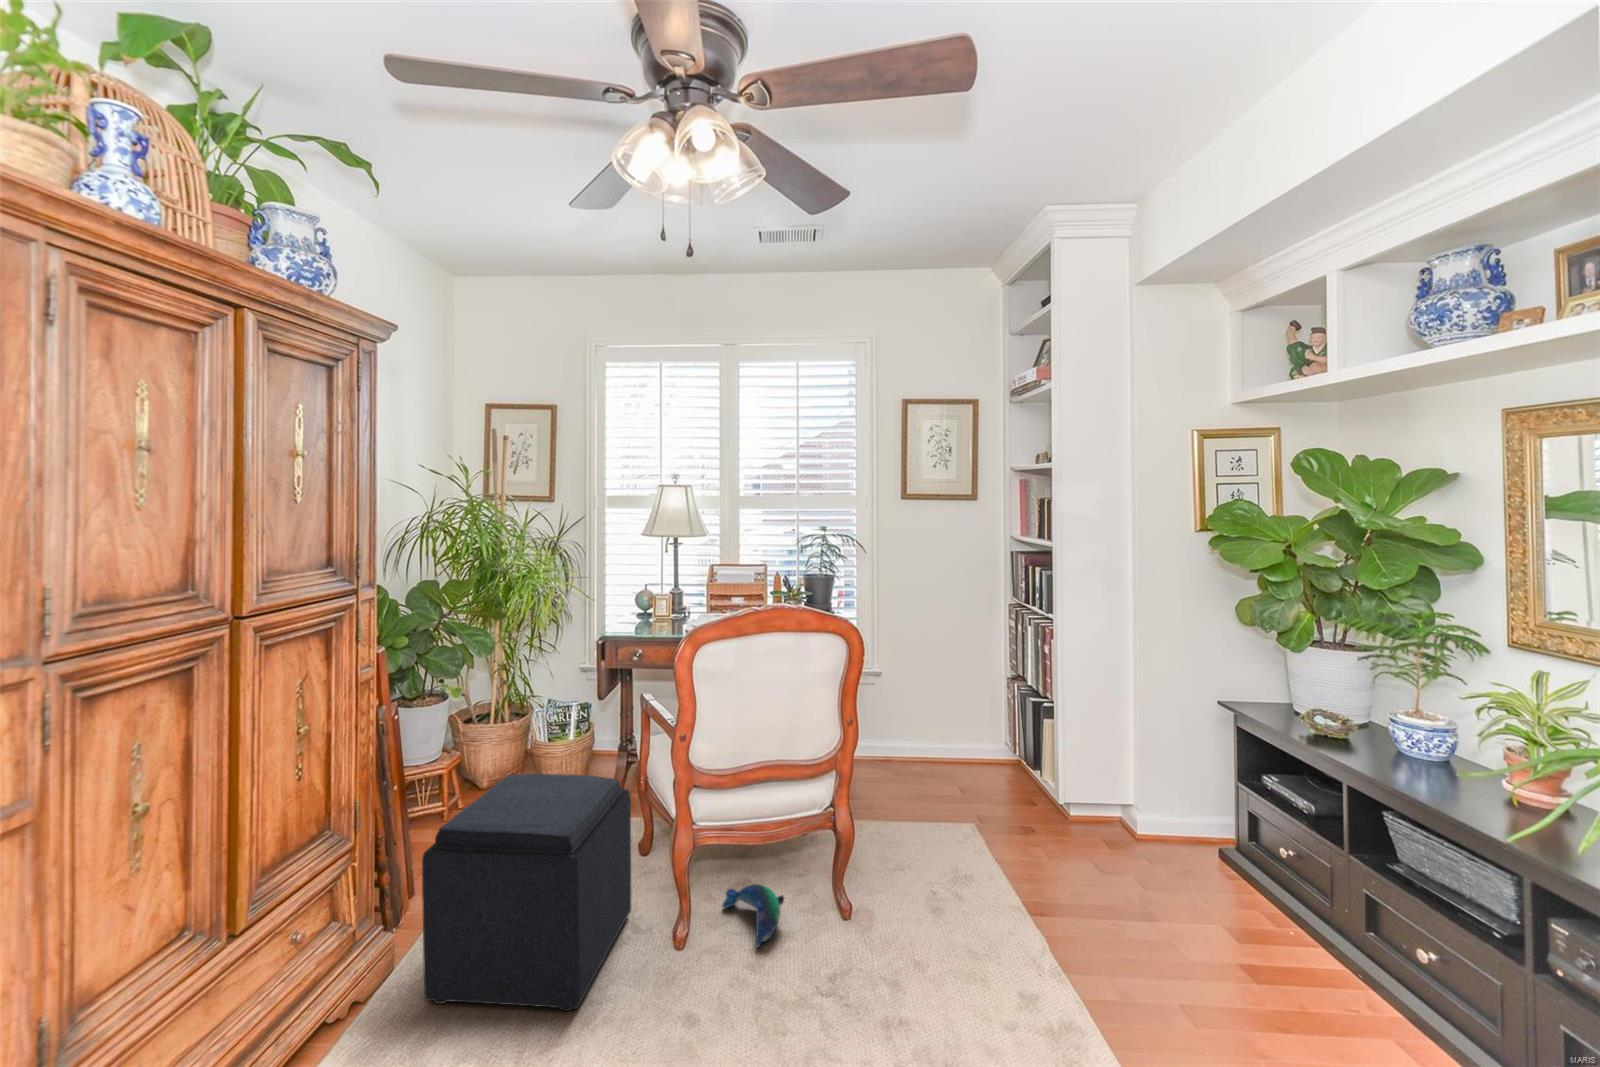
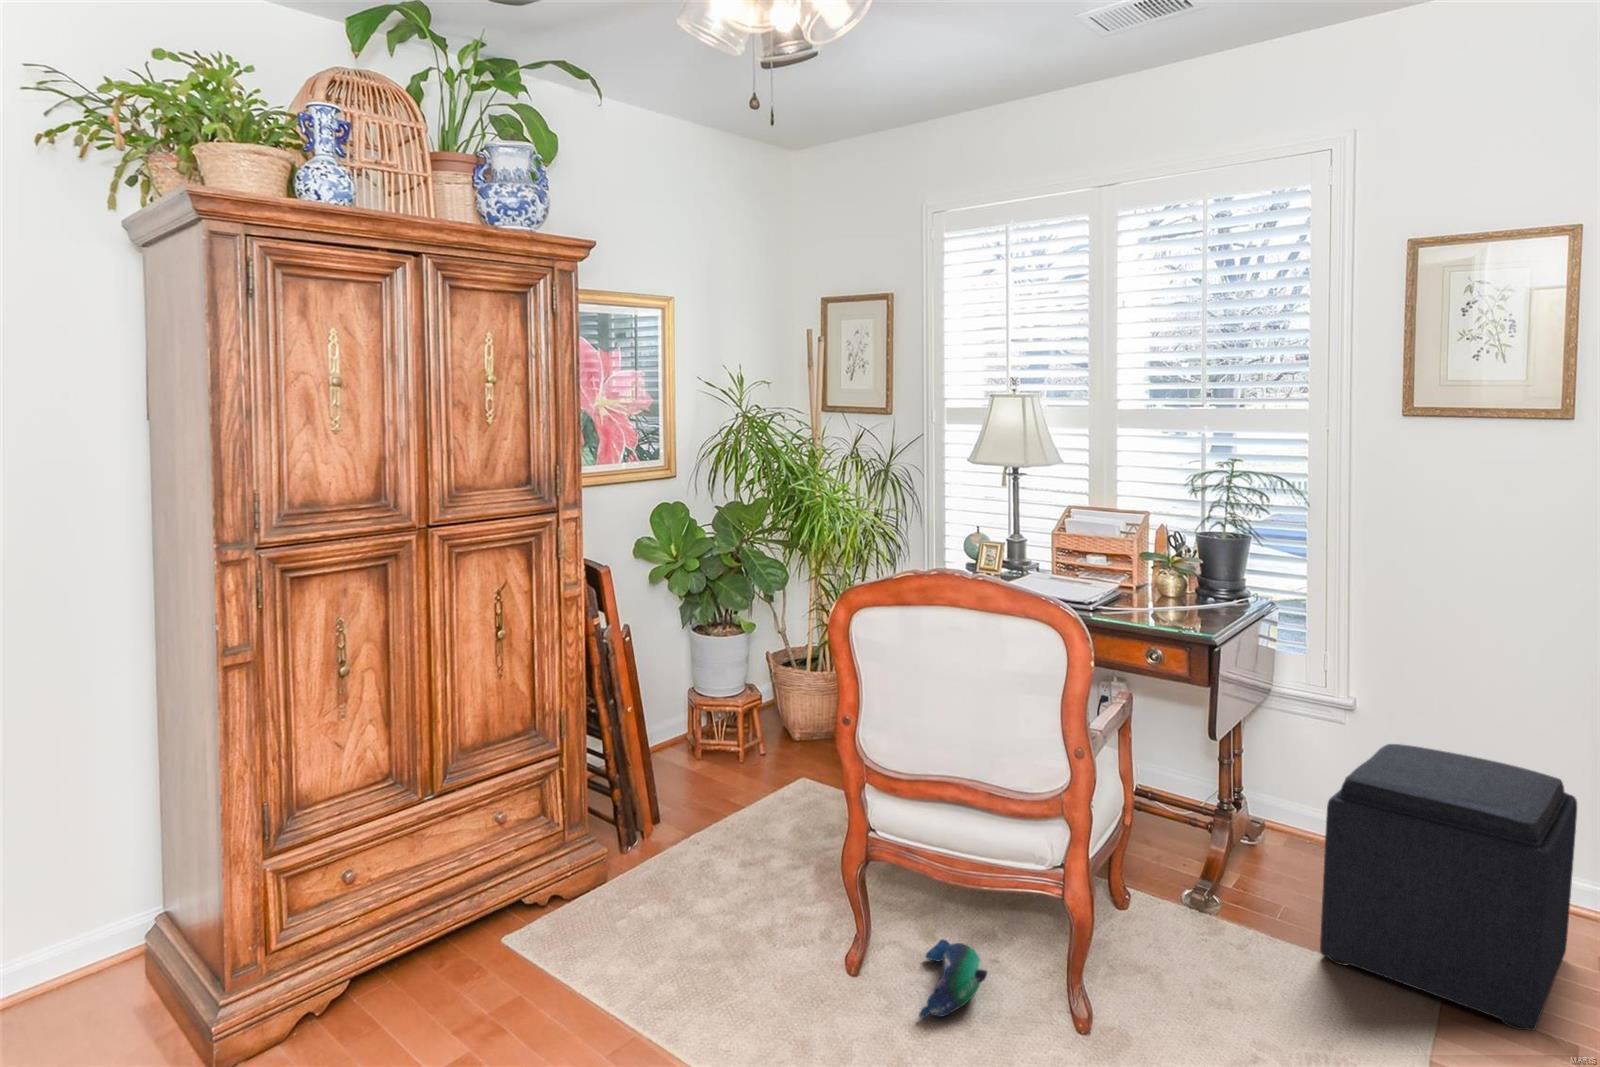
ottoman: present [422,774,631,1011] -> present [1320,744,1577,1031]

